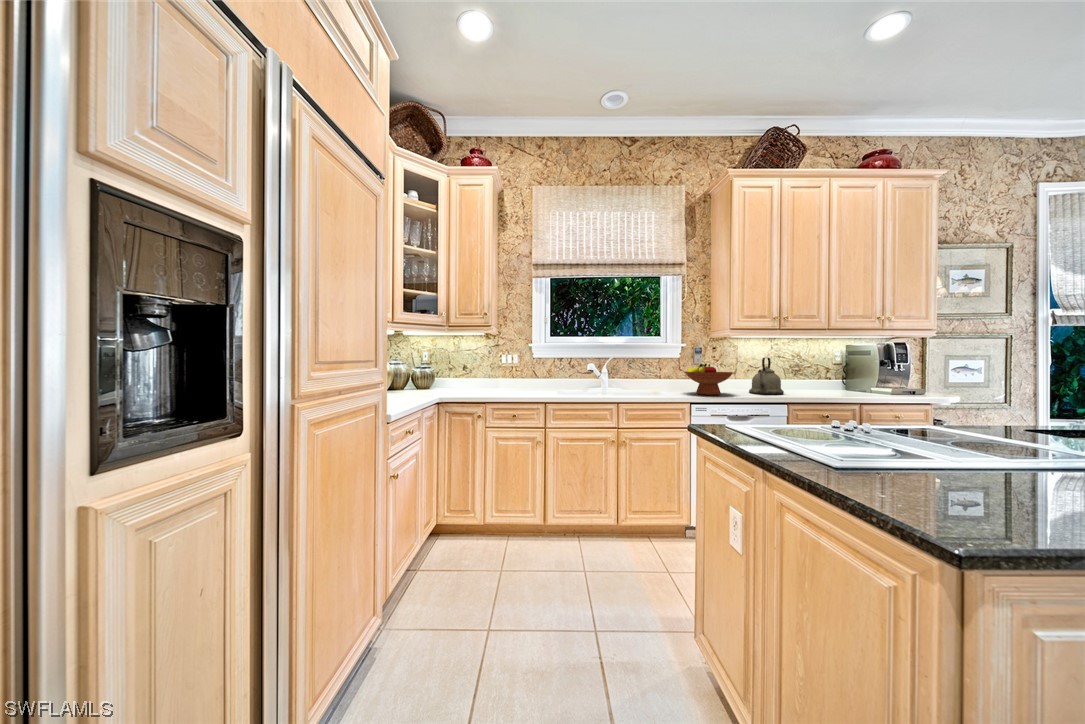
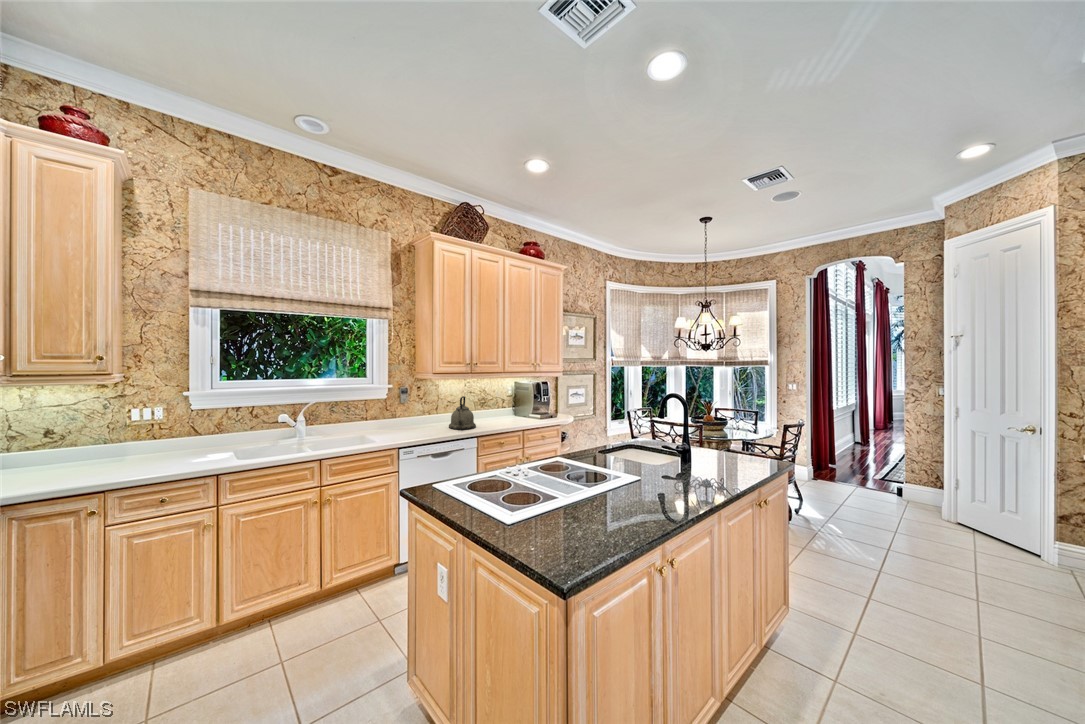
fruit bowl: present [685,363,733,395] -> none [392,407,438,437]

